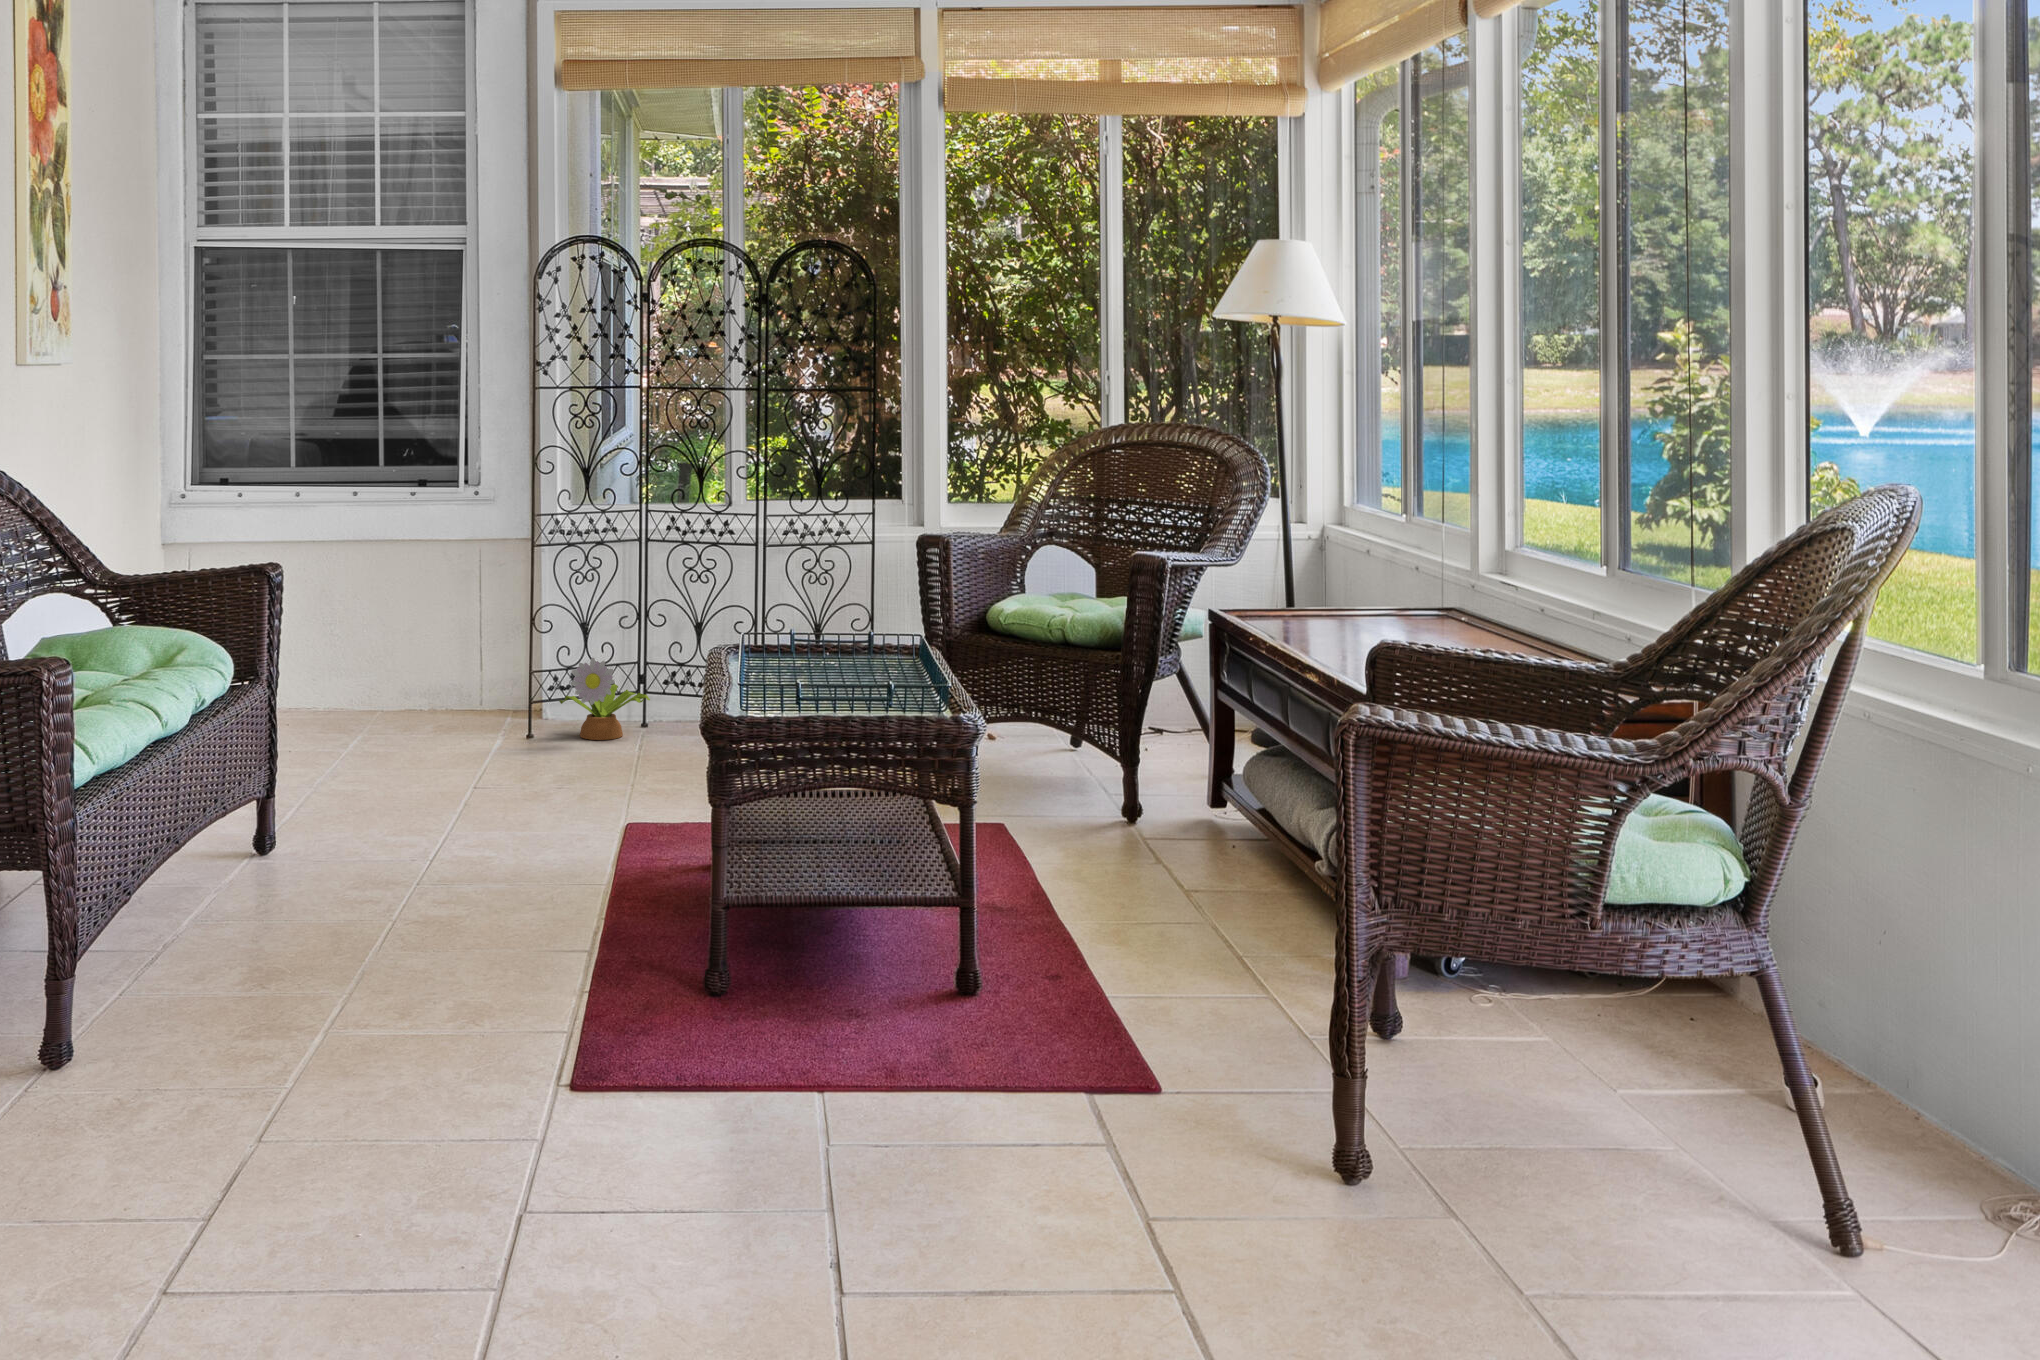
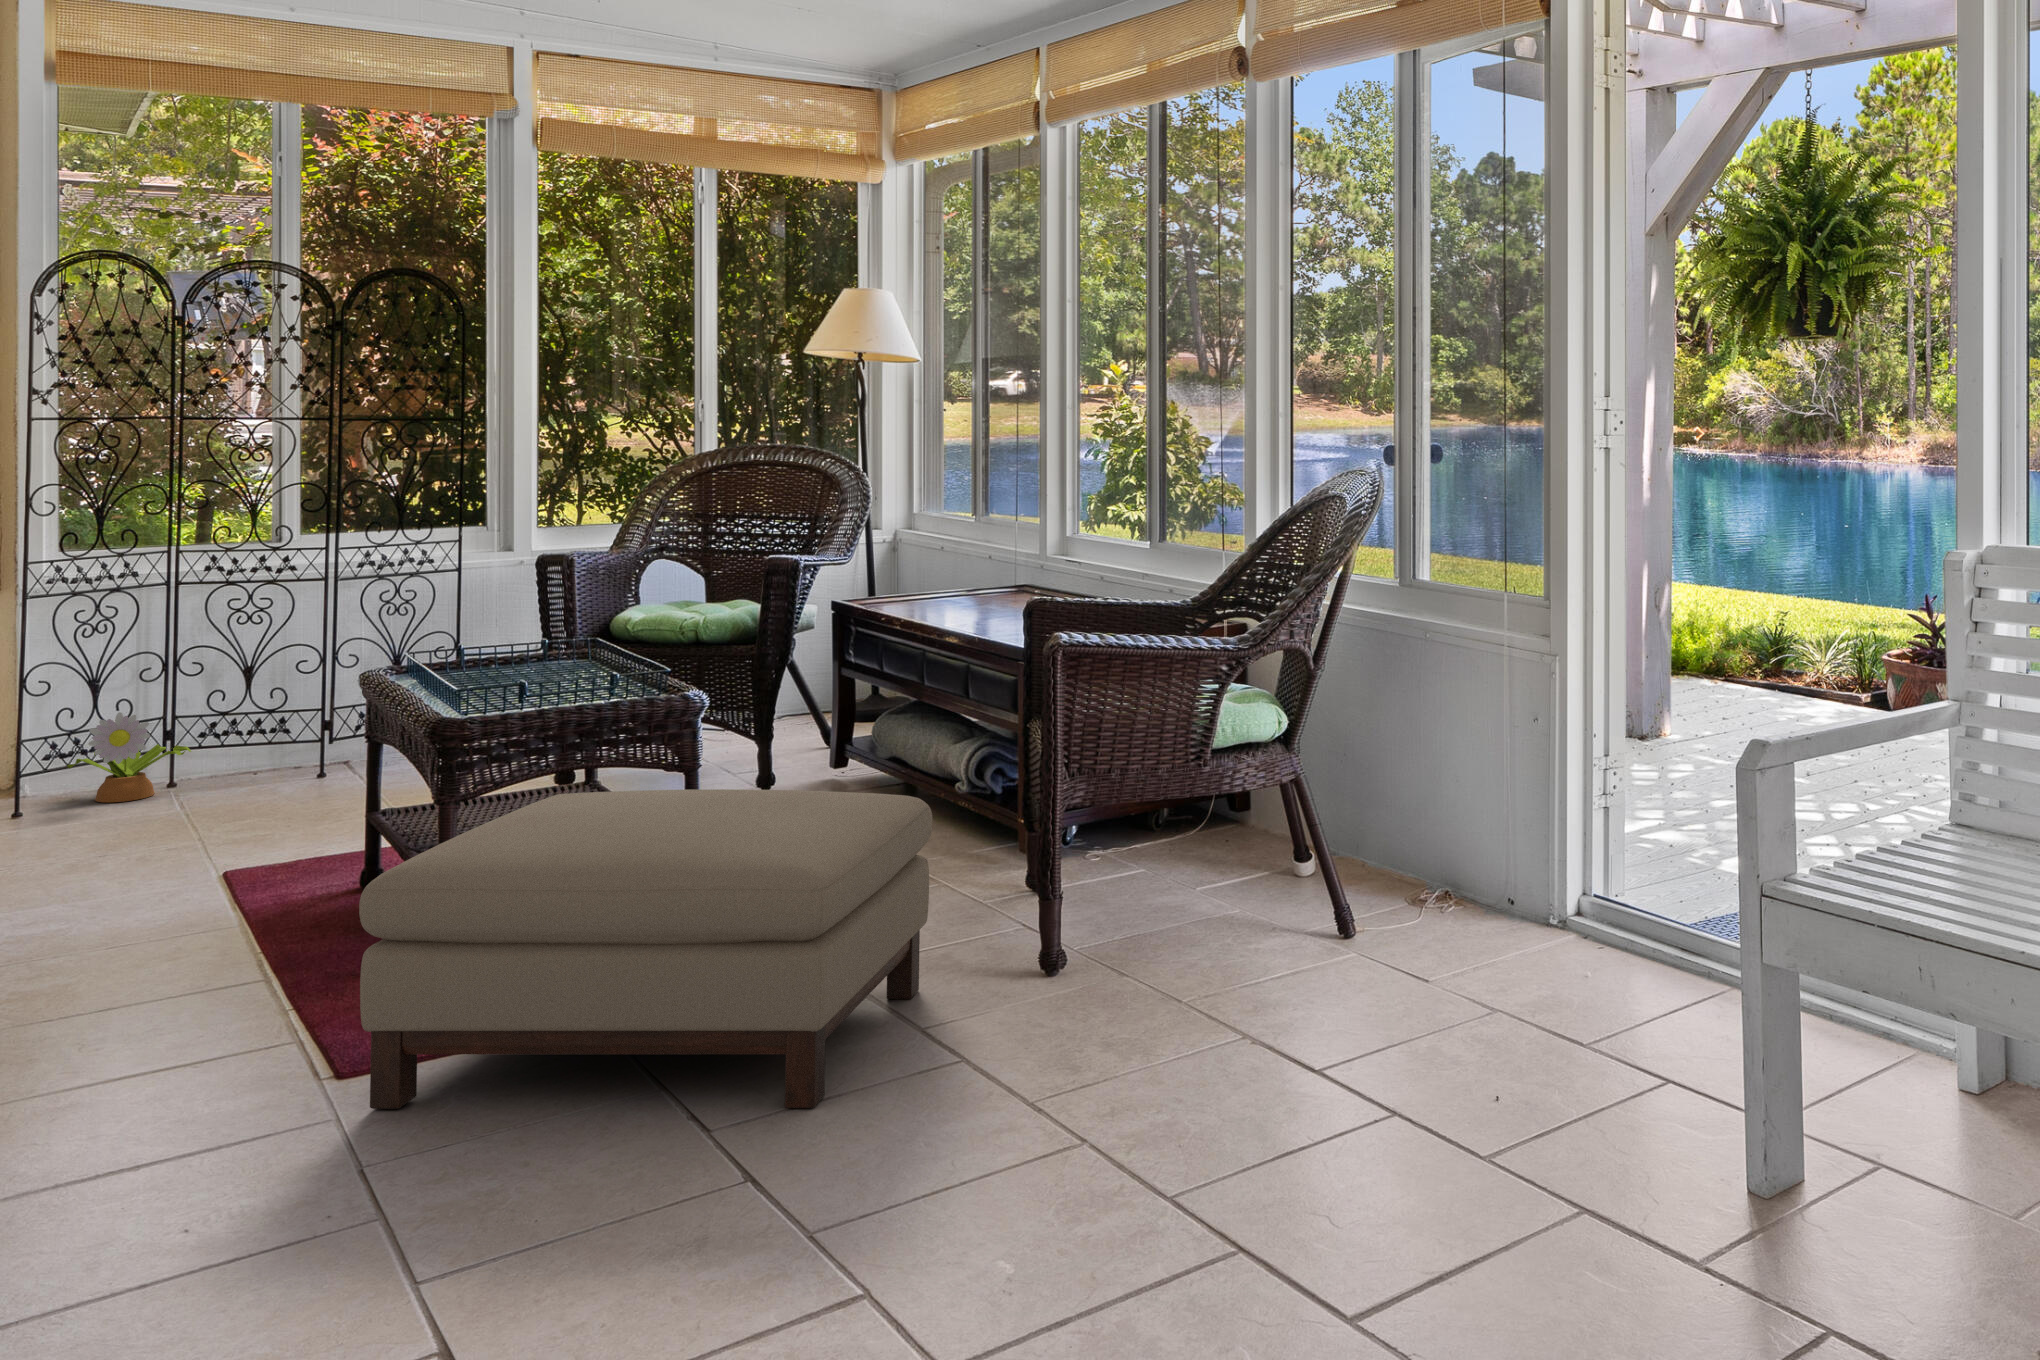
ottoman: none [558,823,1186,1298] -> present [359,789,932,1109]

